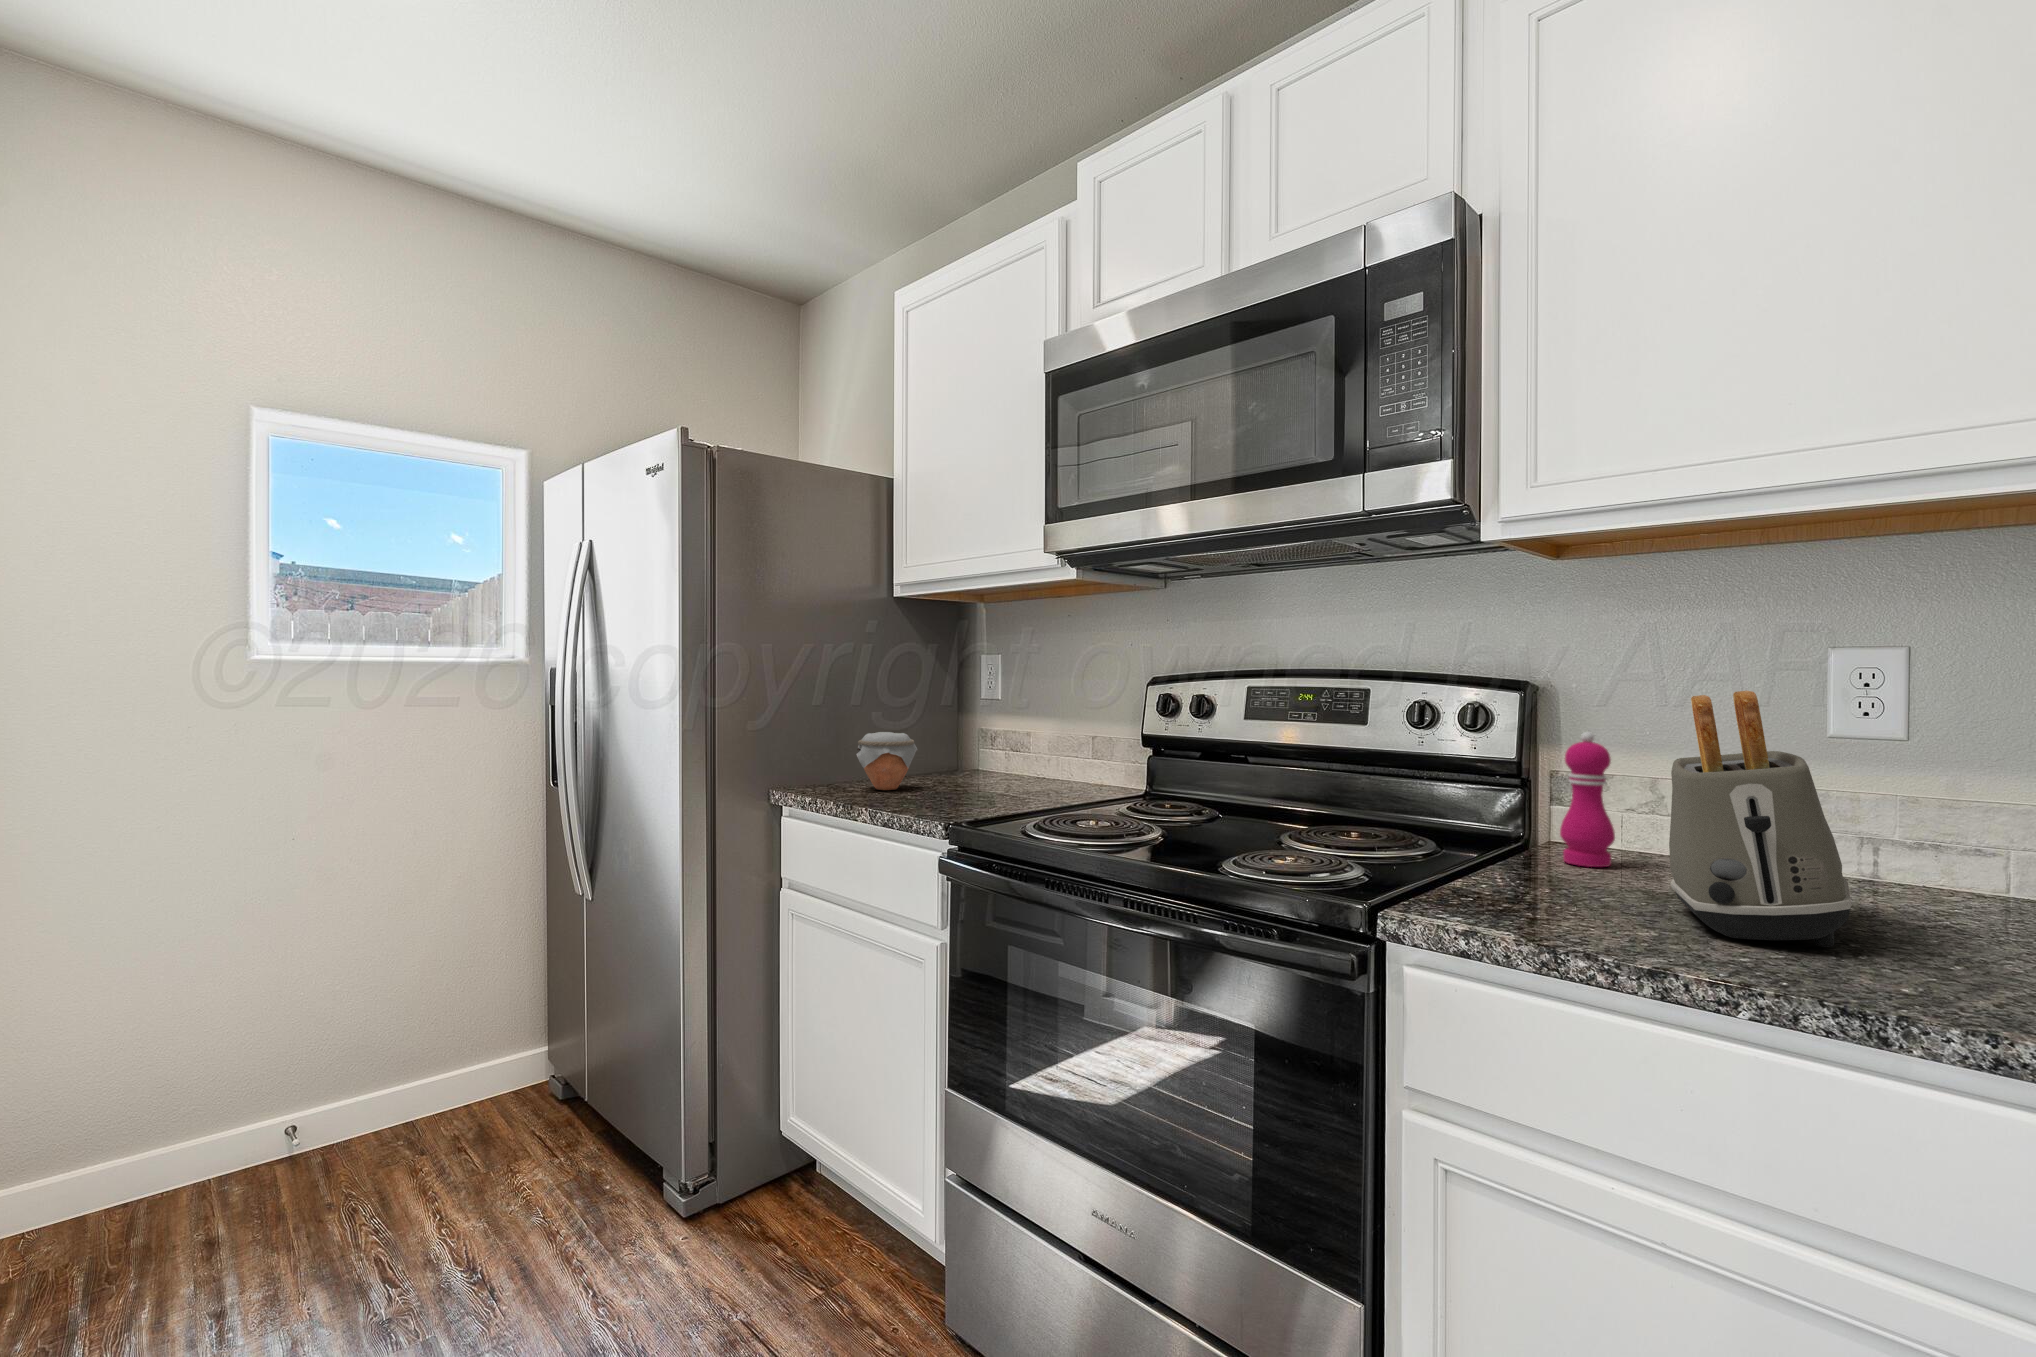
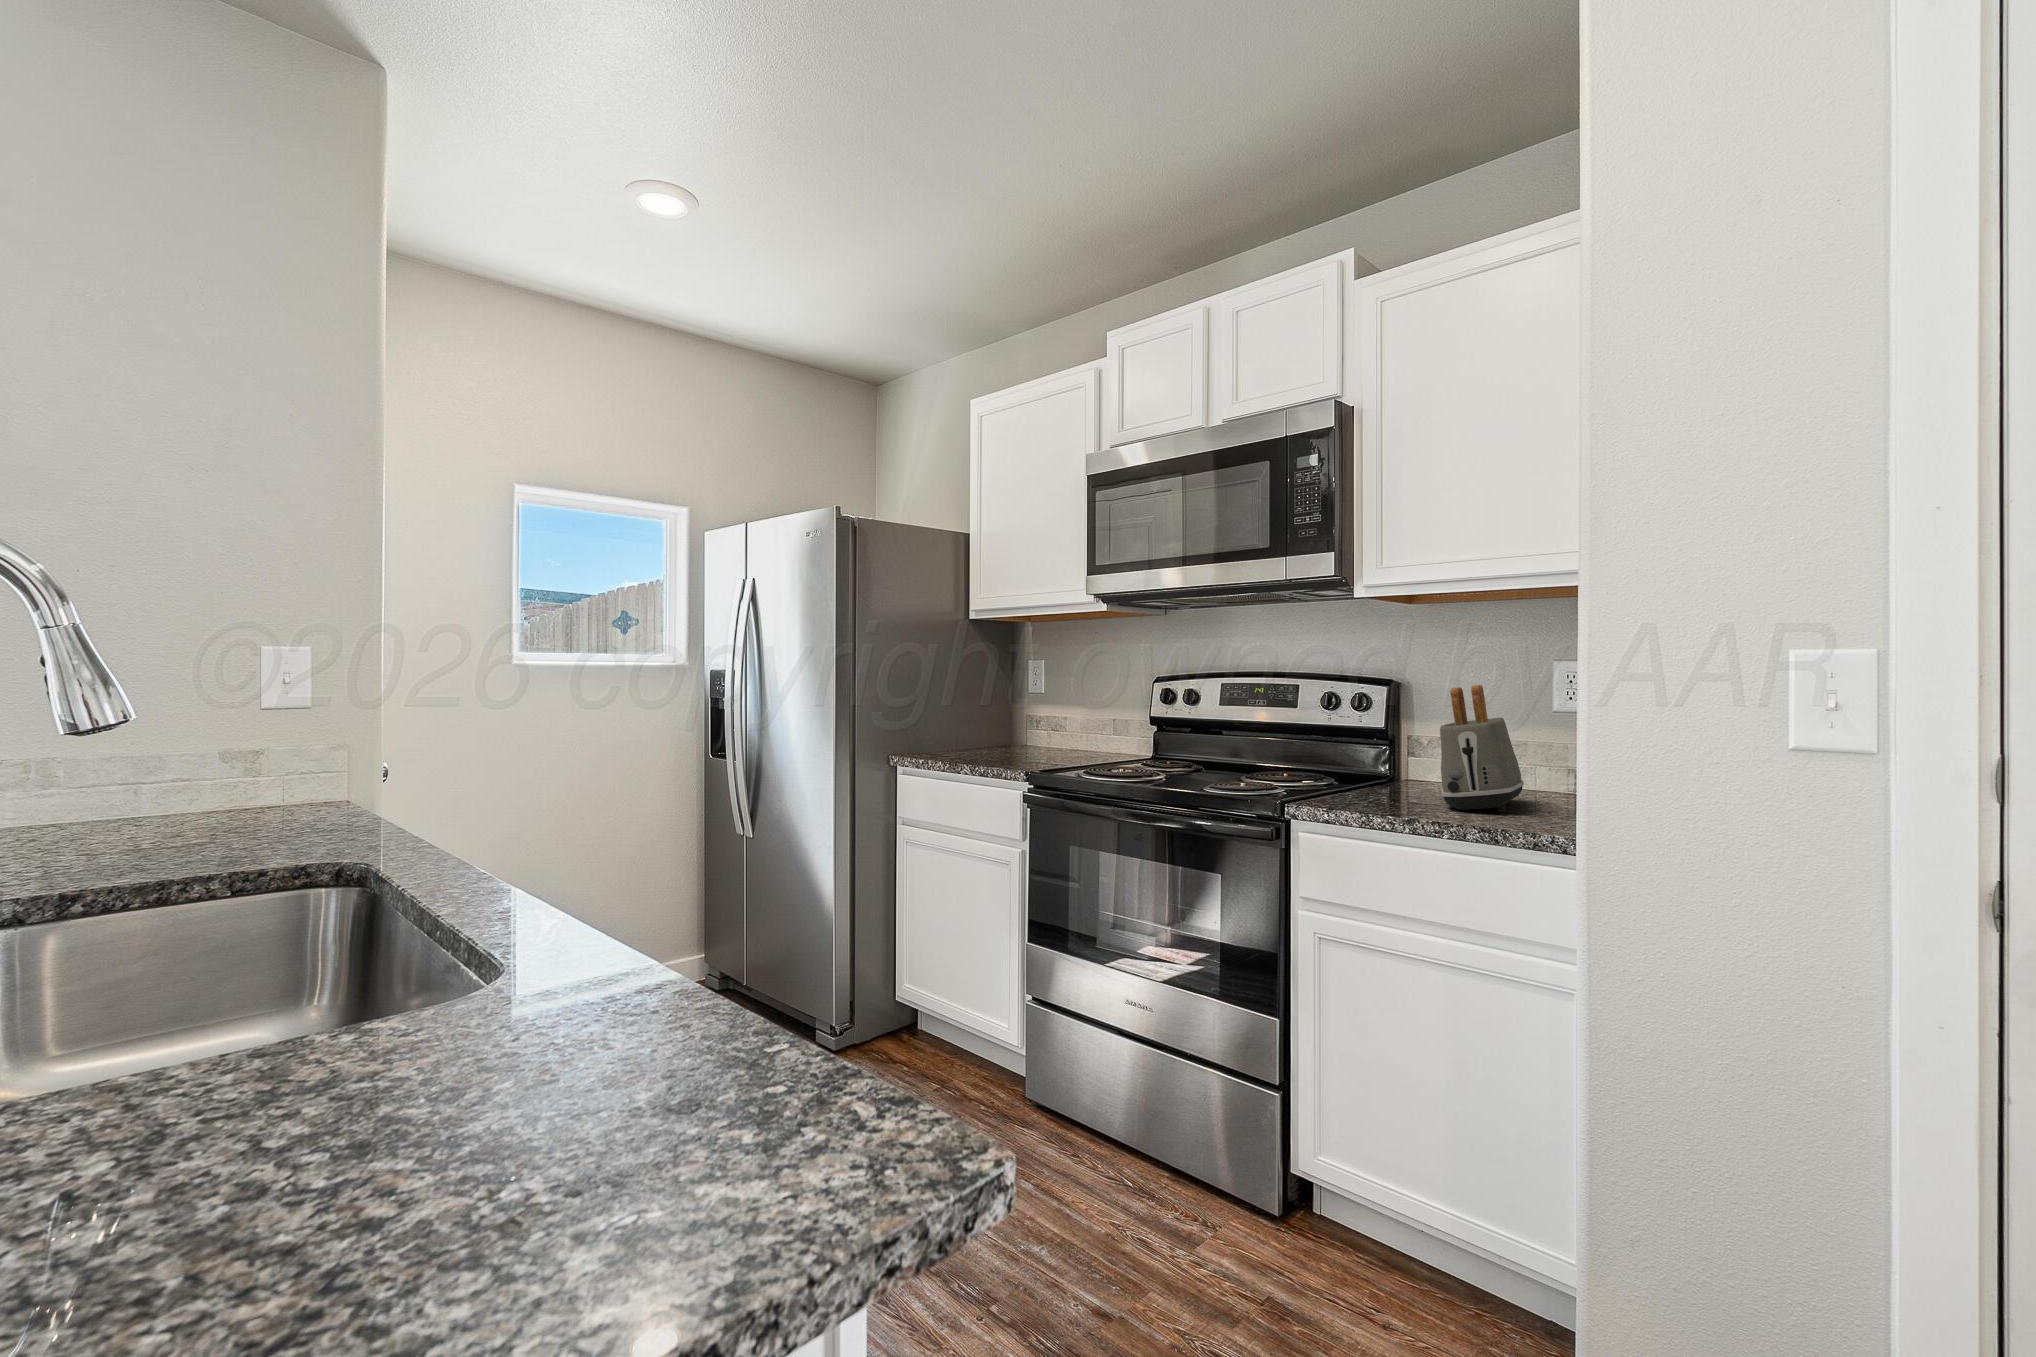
jar: present [856,732,918,790] -> none [949,716,992,757]
pepper mill: present [1560,732,1615,867] -> none [1403,709,1433,789]

